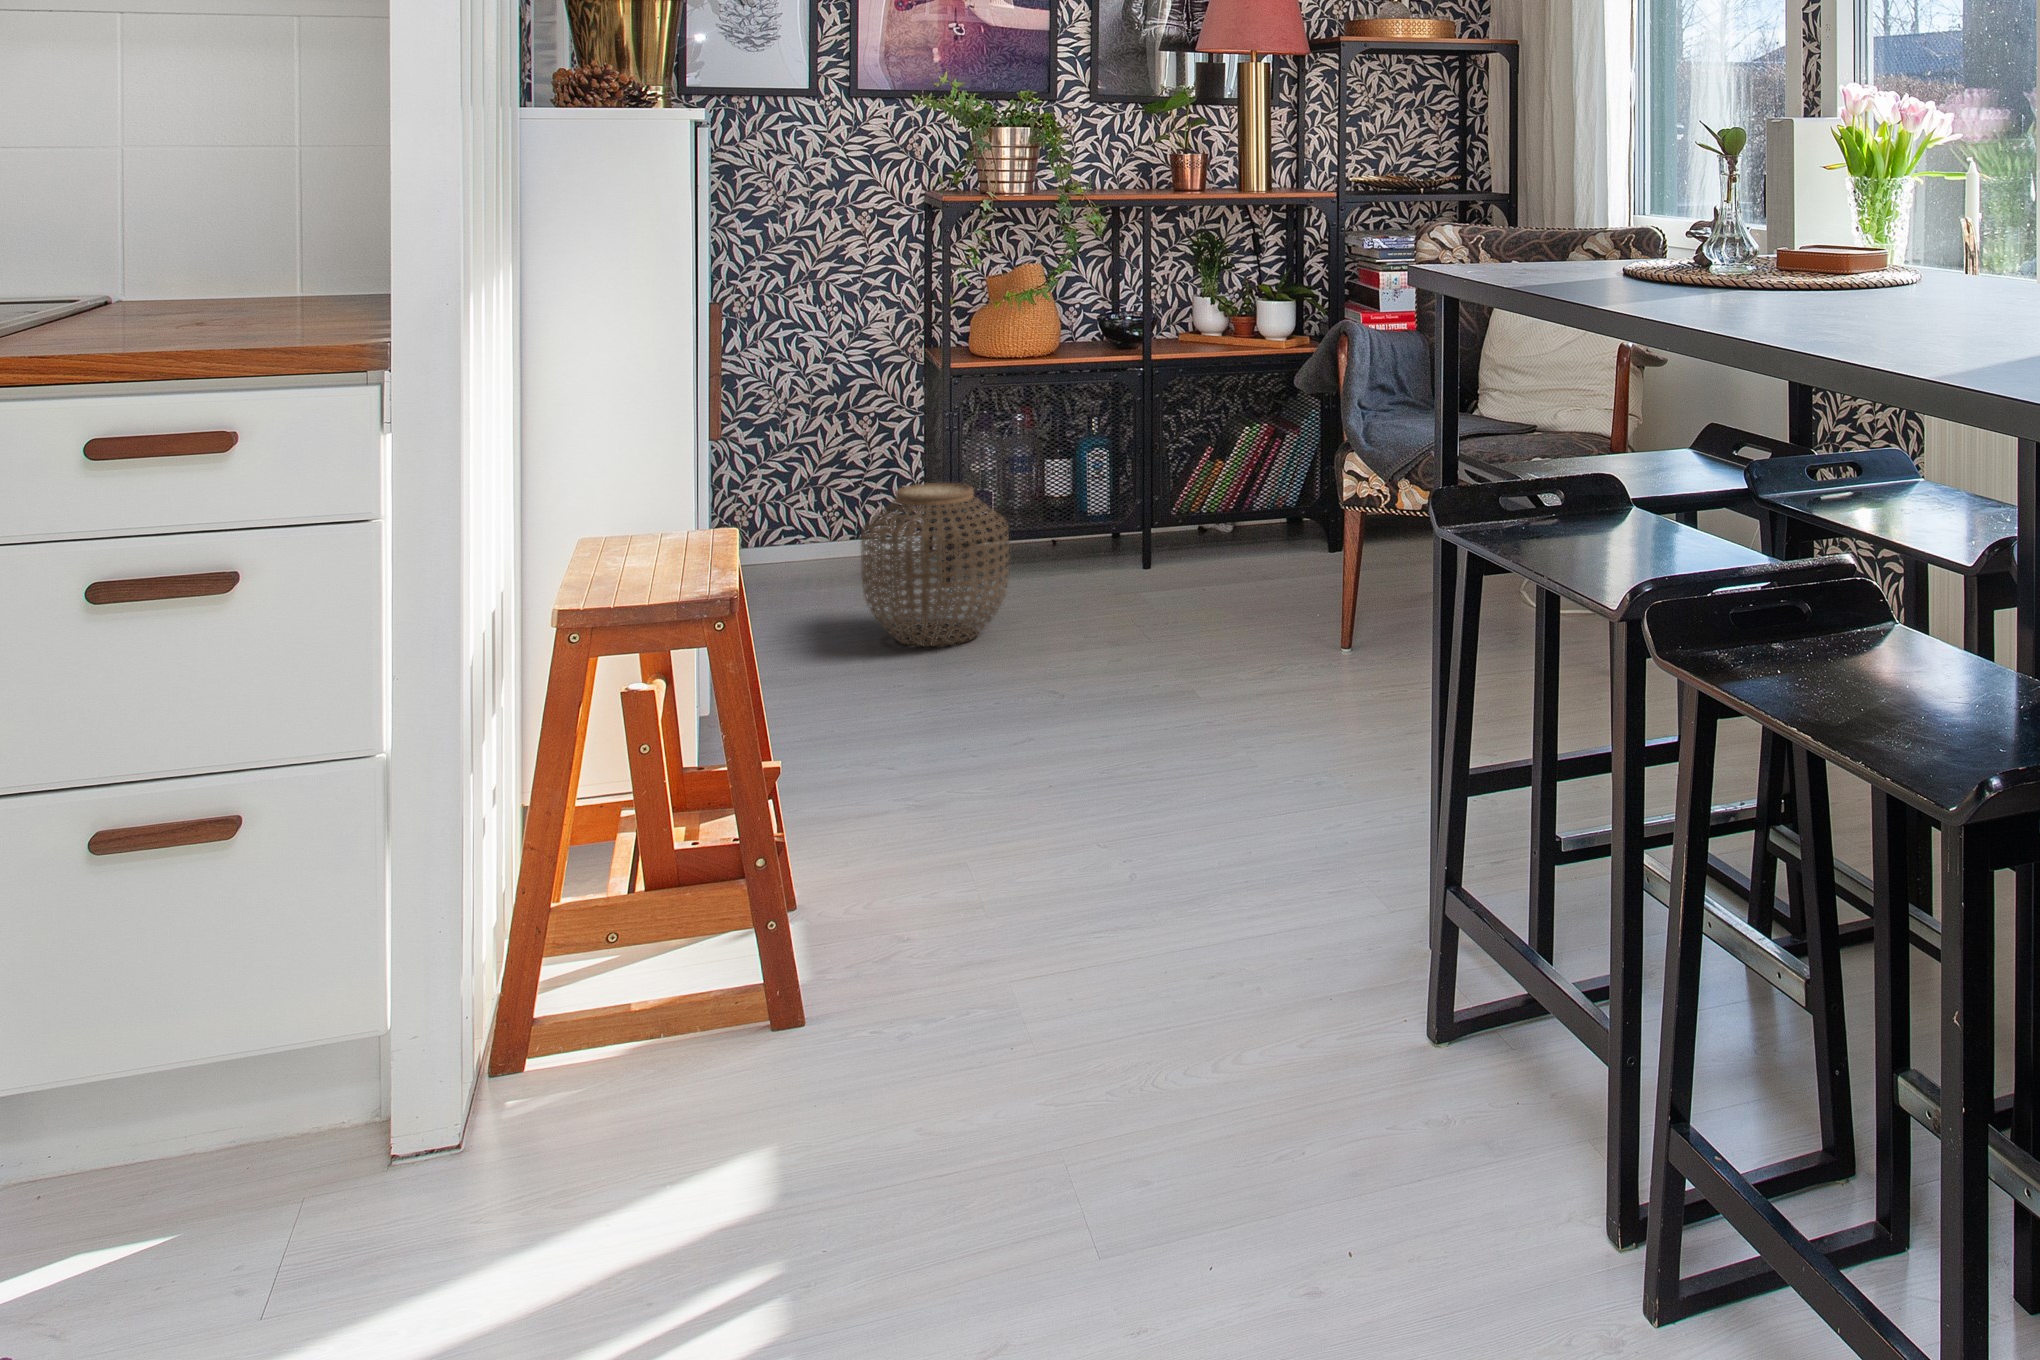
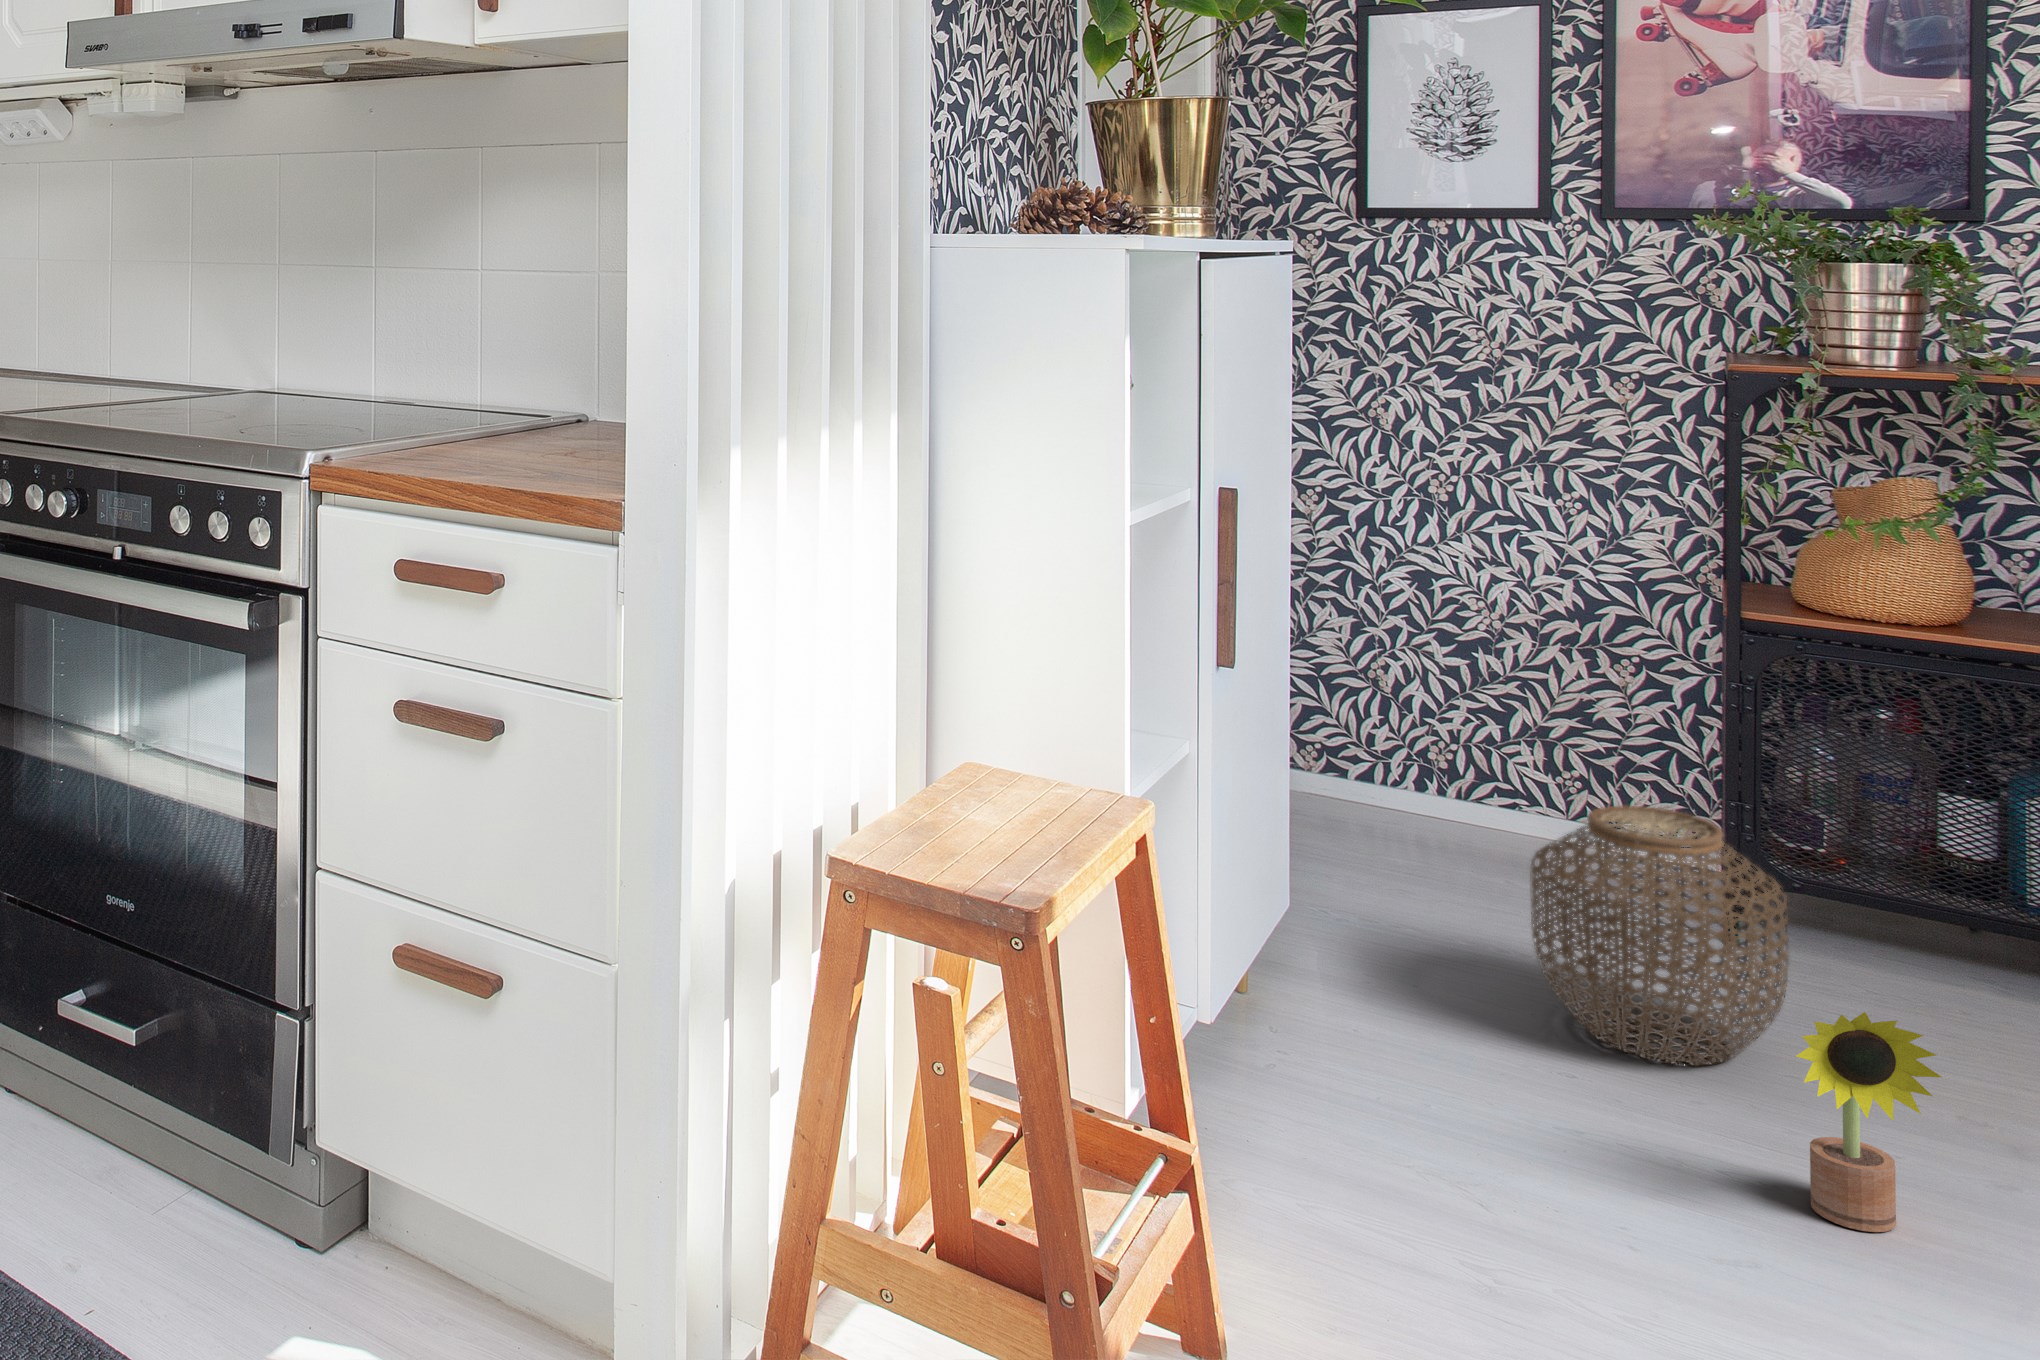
decorative plant: none [1048,550,1116,687] -> present [1796,1012,1941,1232]

